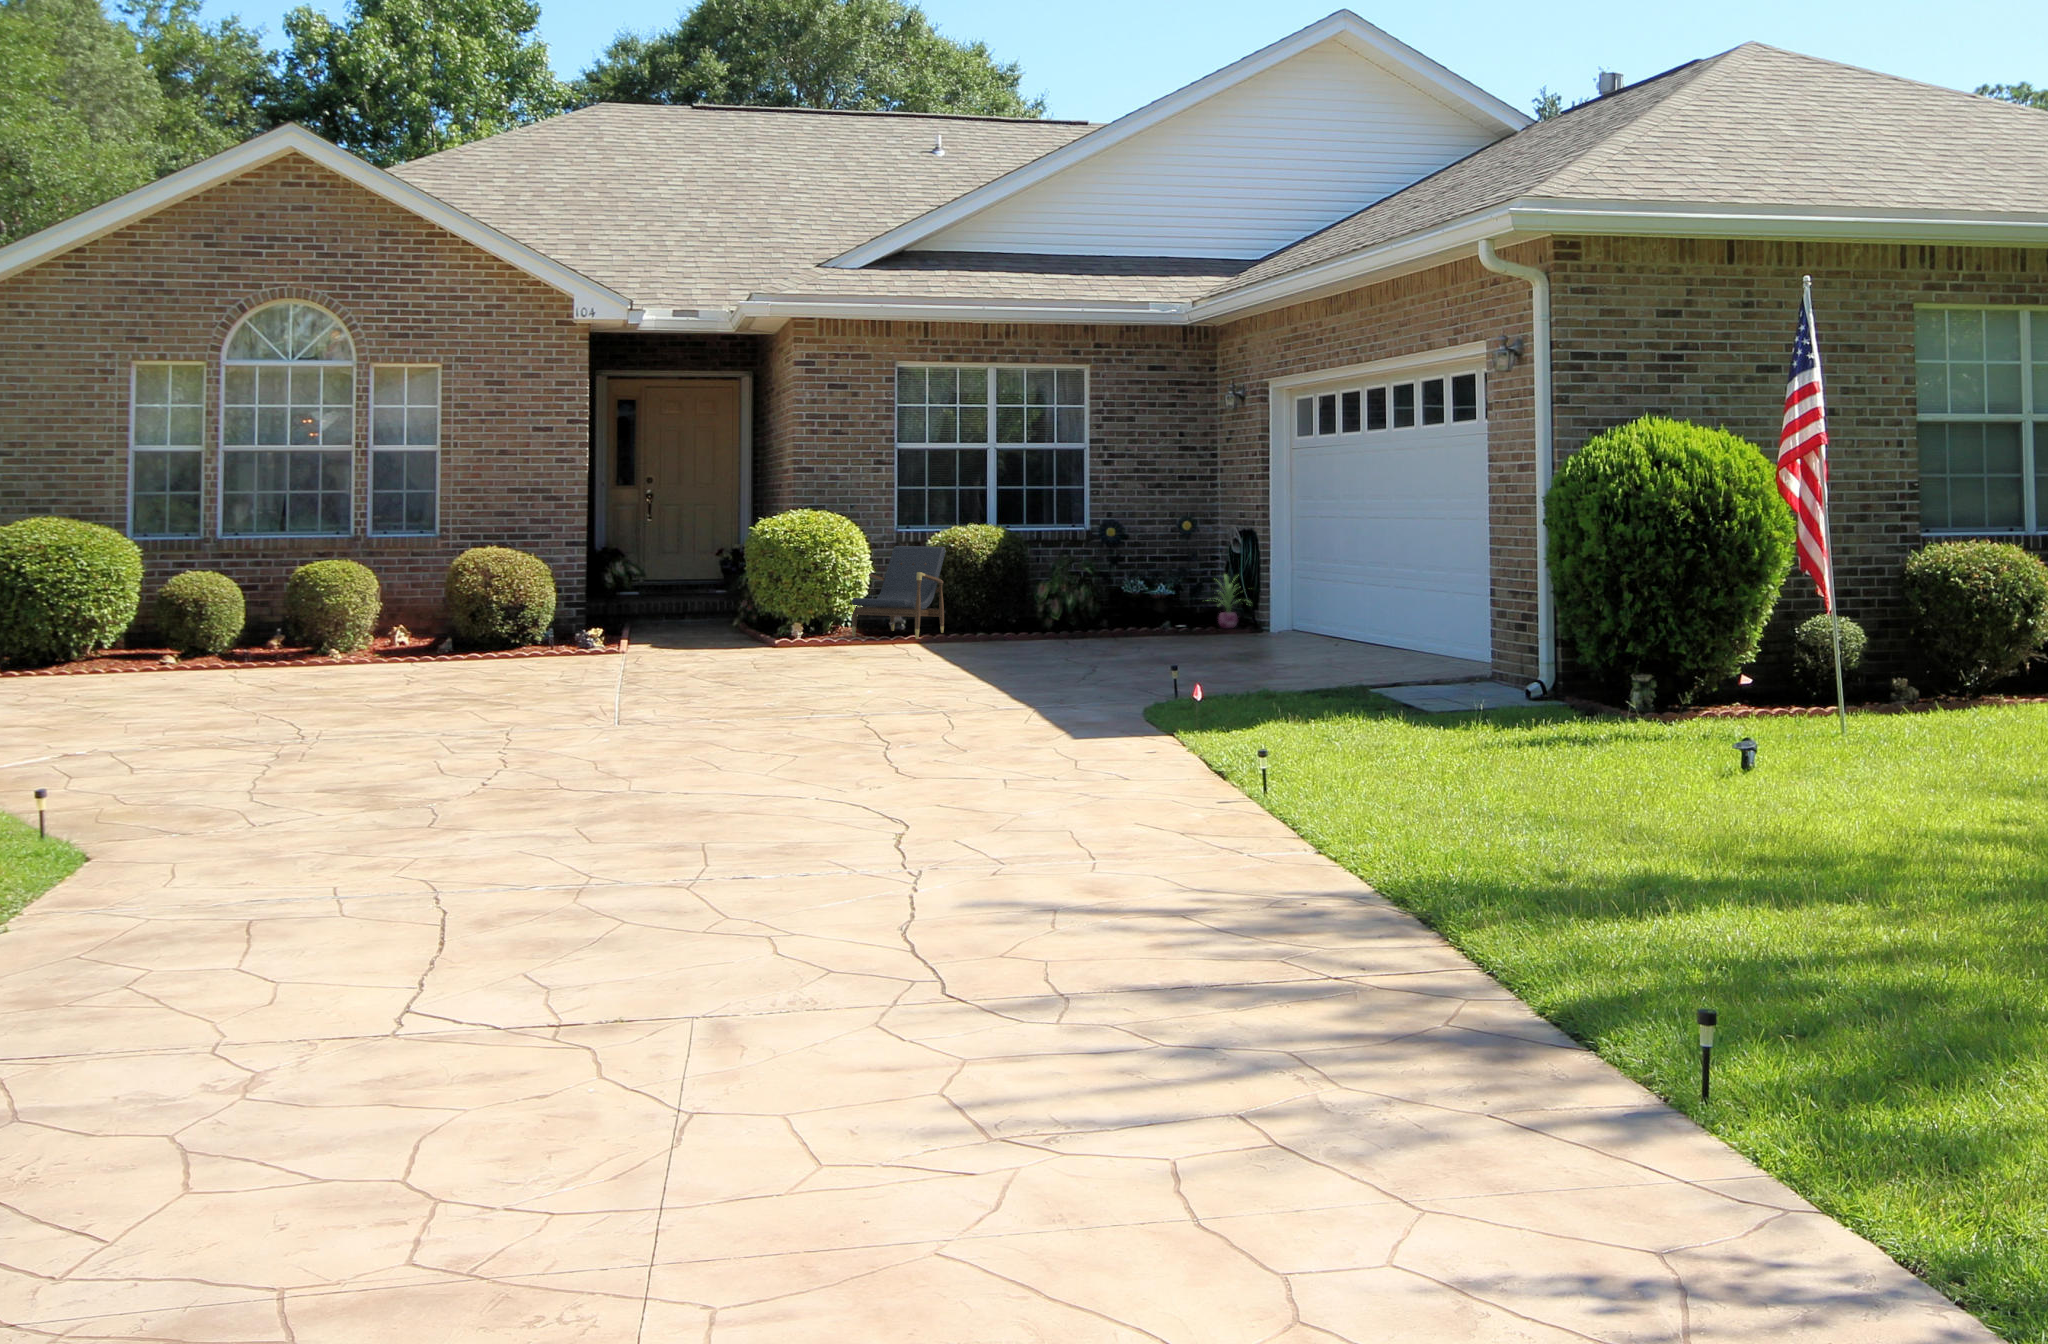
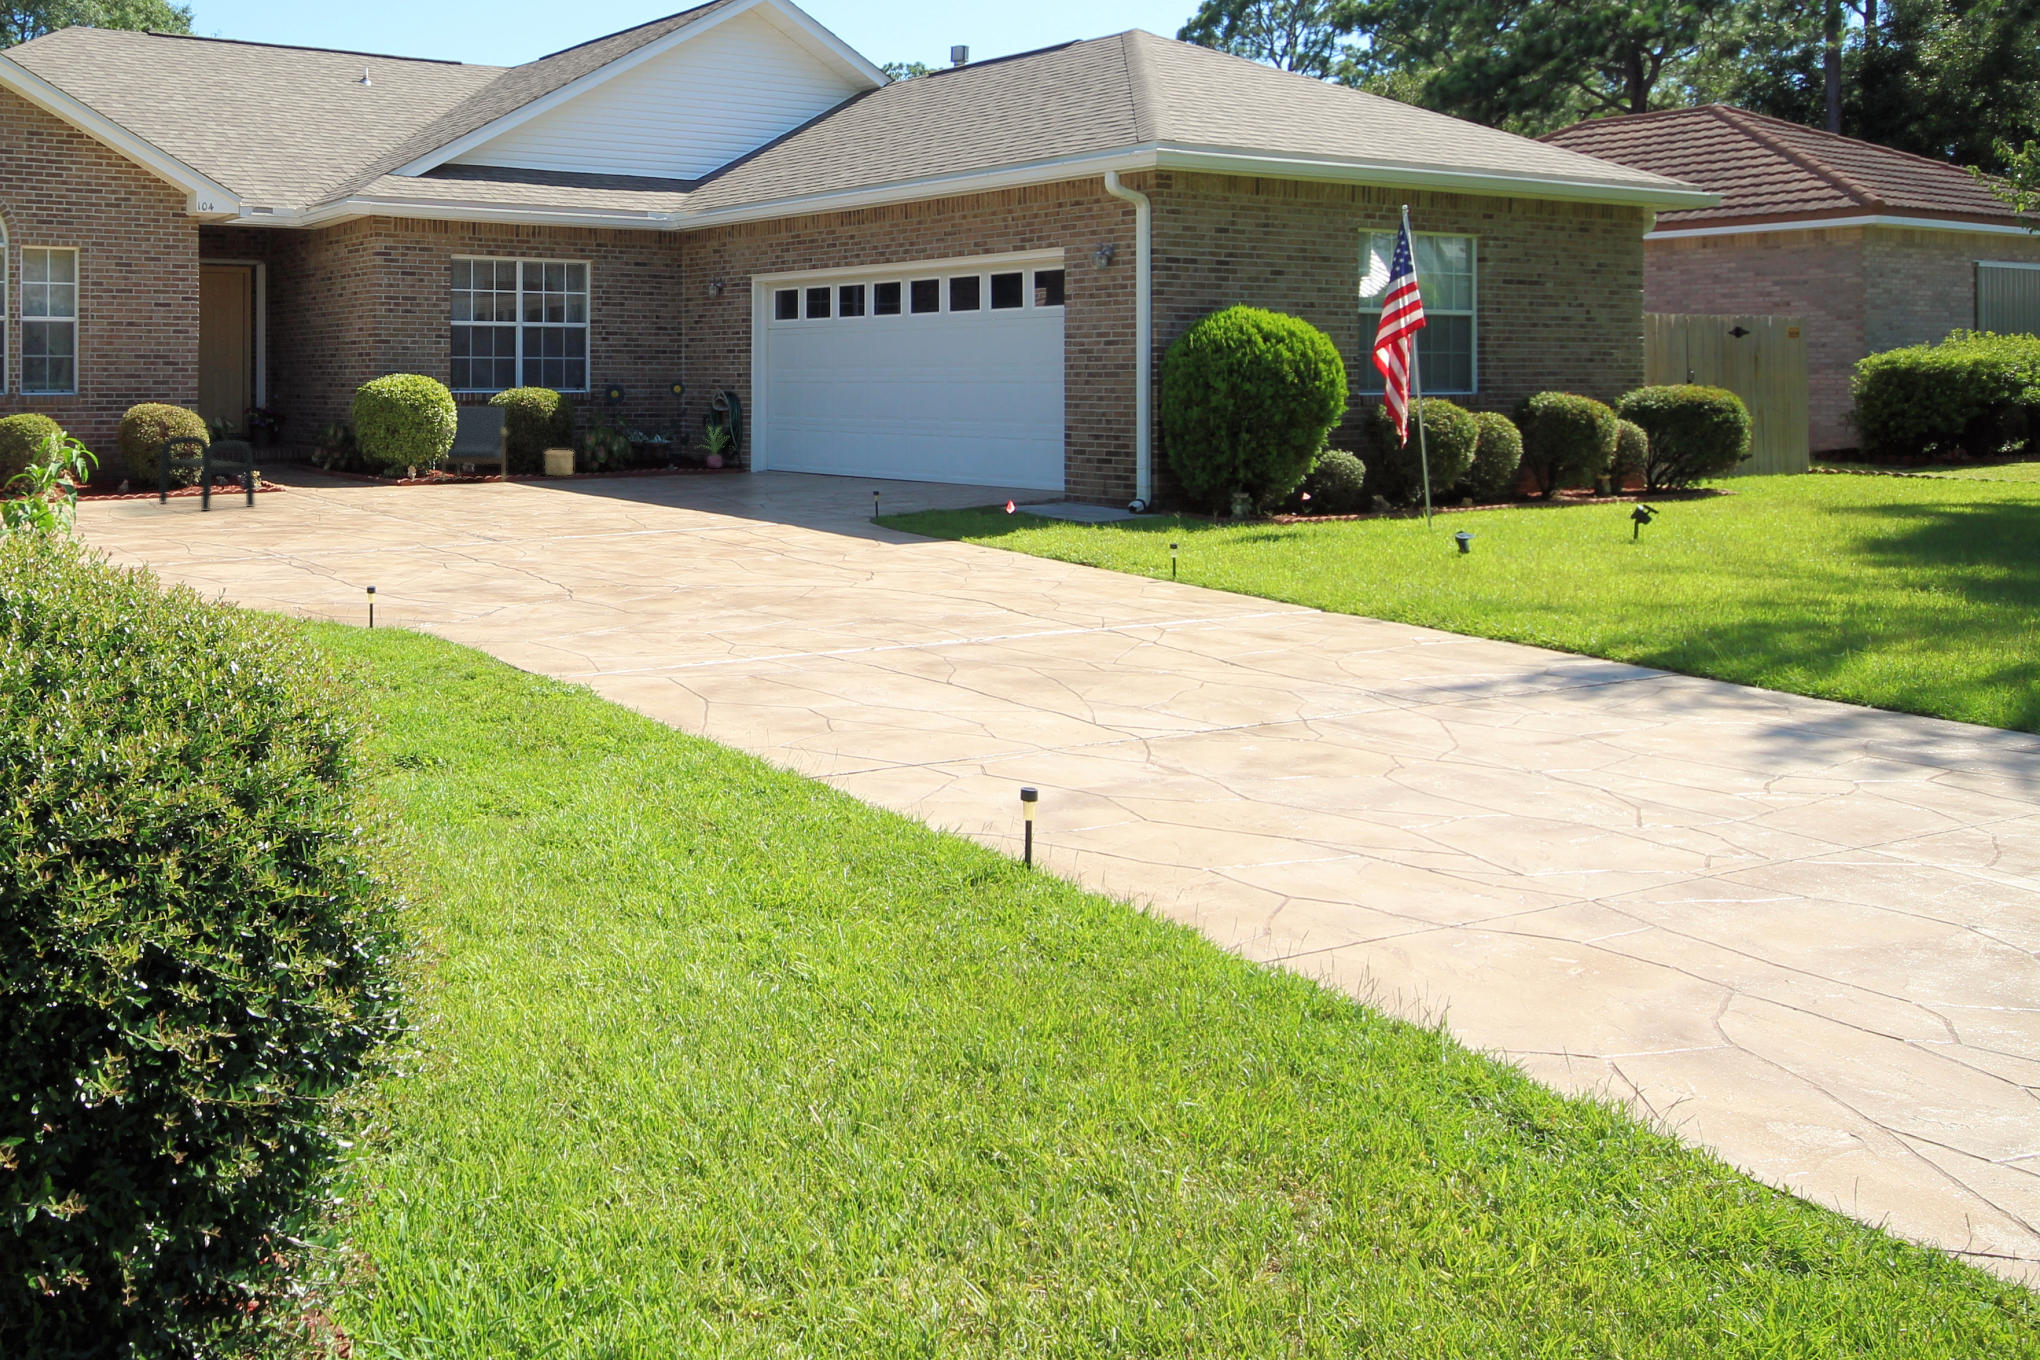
bench: none [471,577,554,663] -> present [159,436,254,511]
wooden bucket: none [993,601,1031,633] -> present [545,450,573,476]

